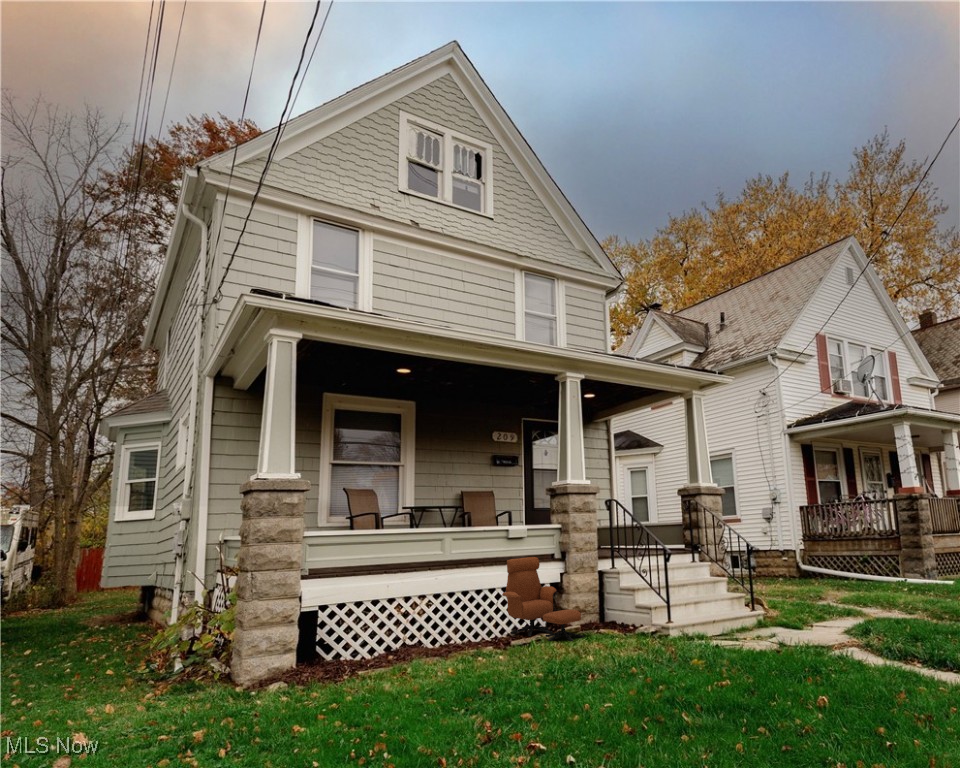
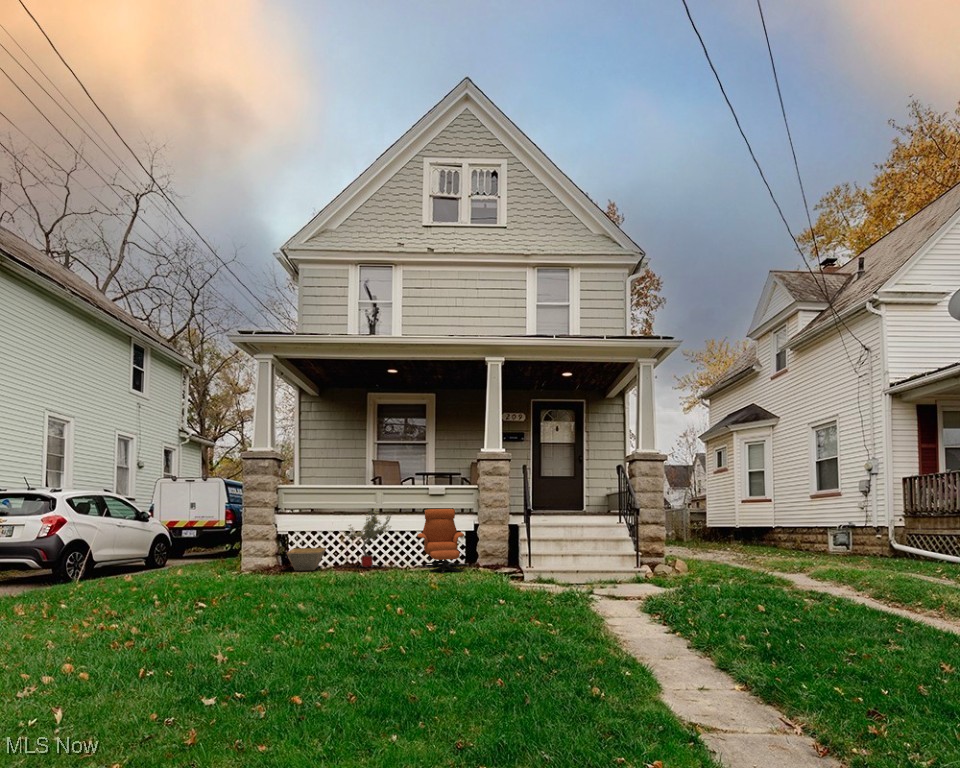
potted tree: none [418,561,479,647] -> present [345,508,391,568]
basket: none [344,625,408,664] -> present [286,548,326,570]

